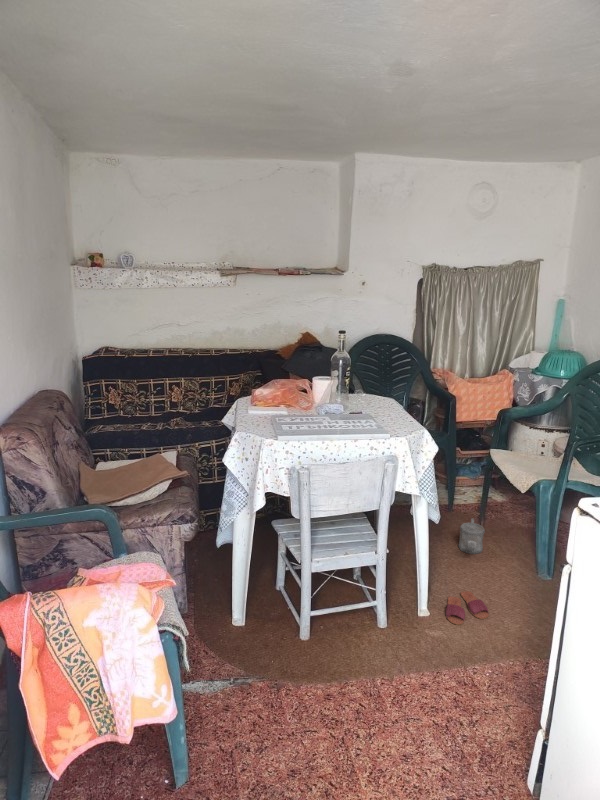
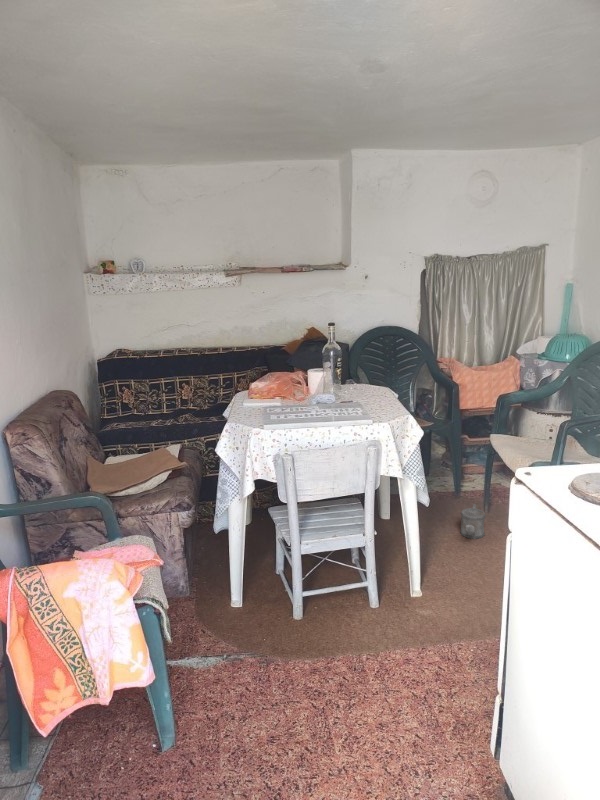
slippers: present [445,591,489,625] -> none [438,574,482,605]

